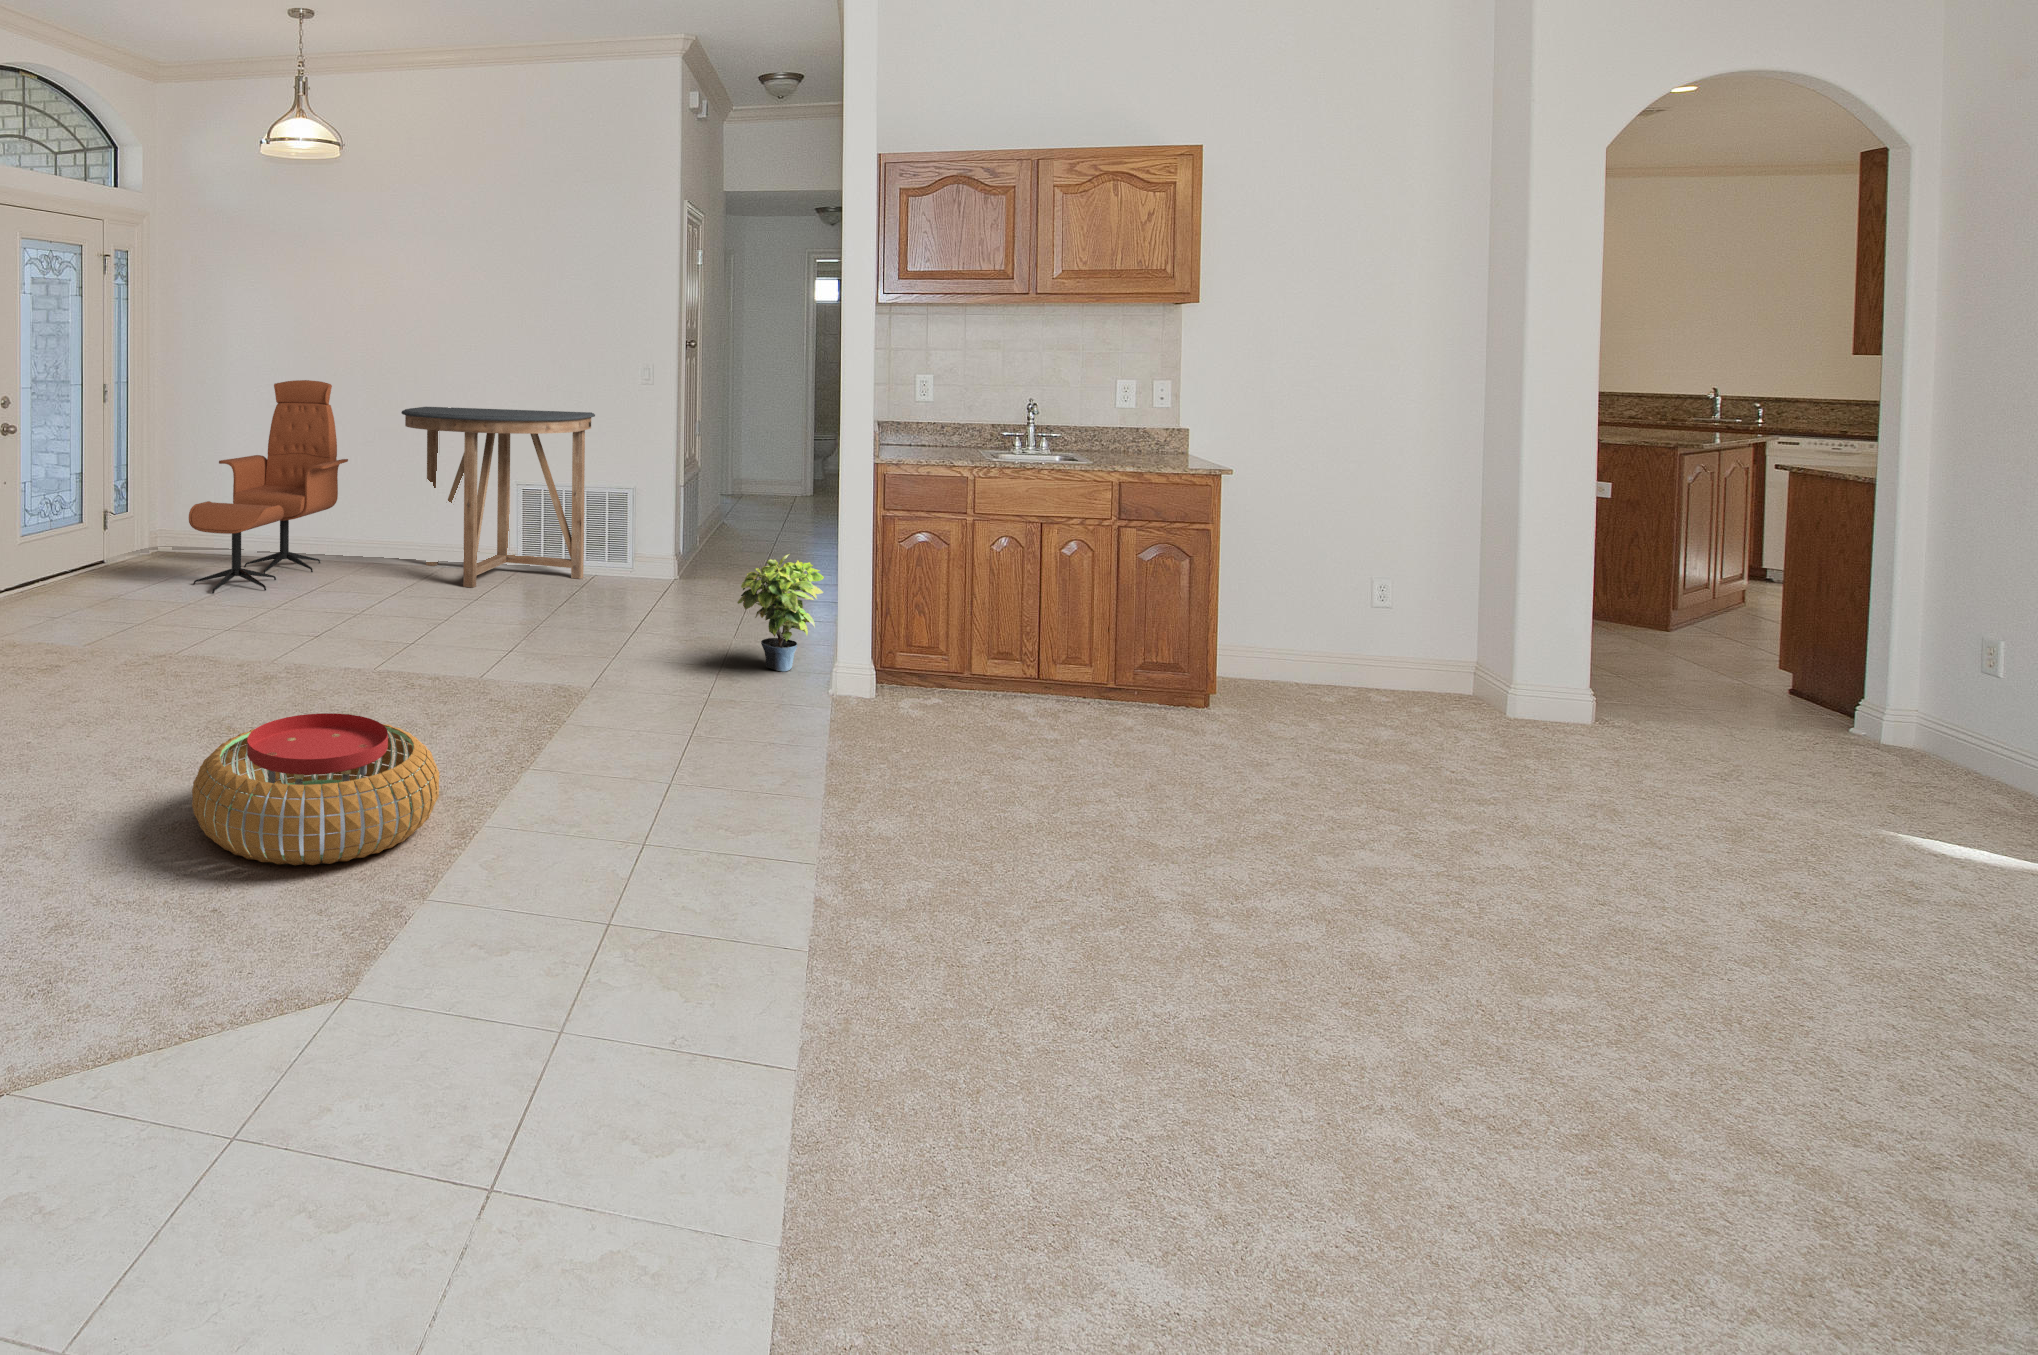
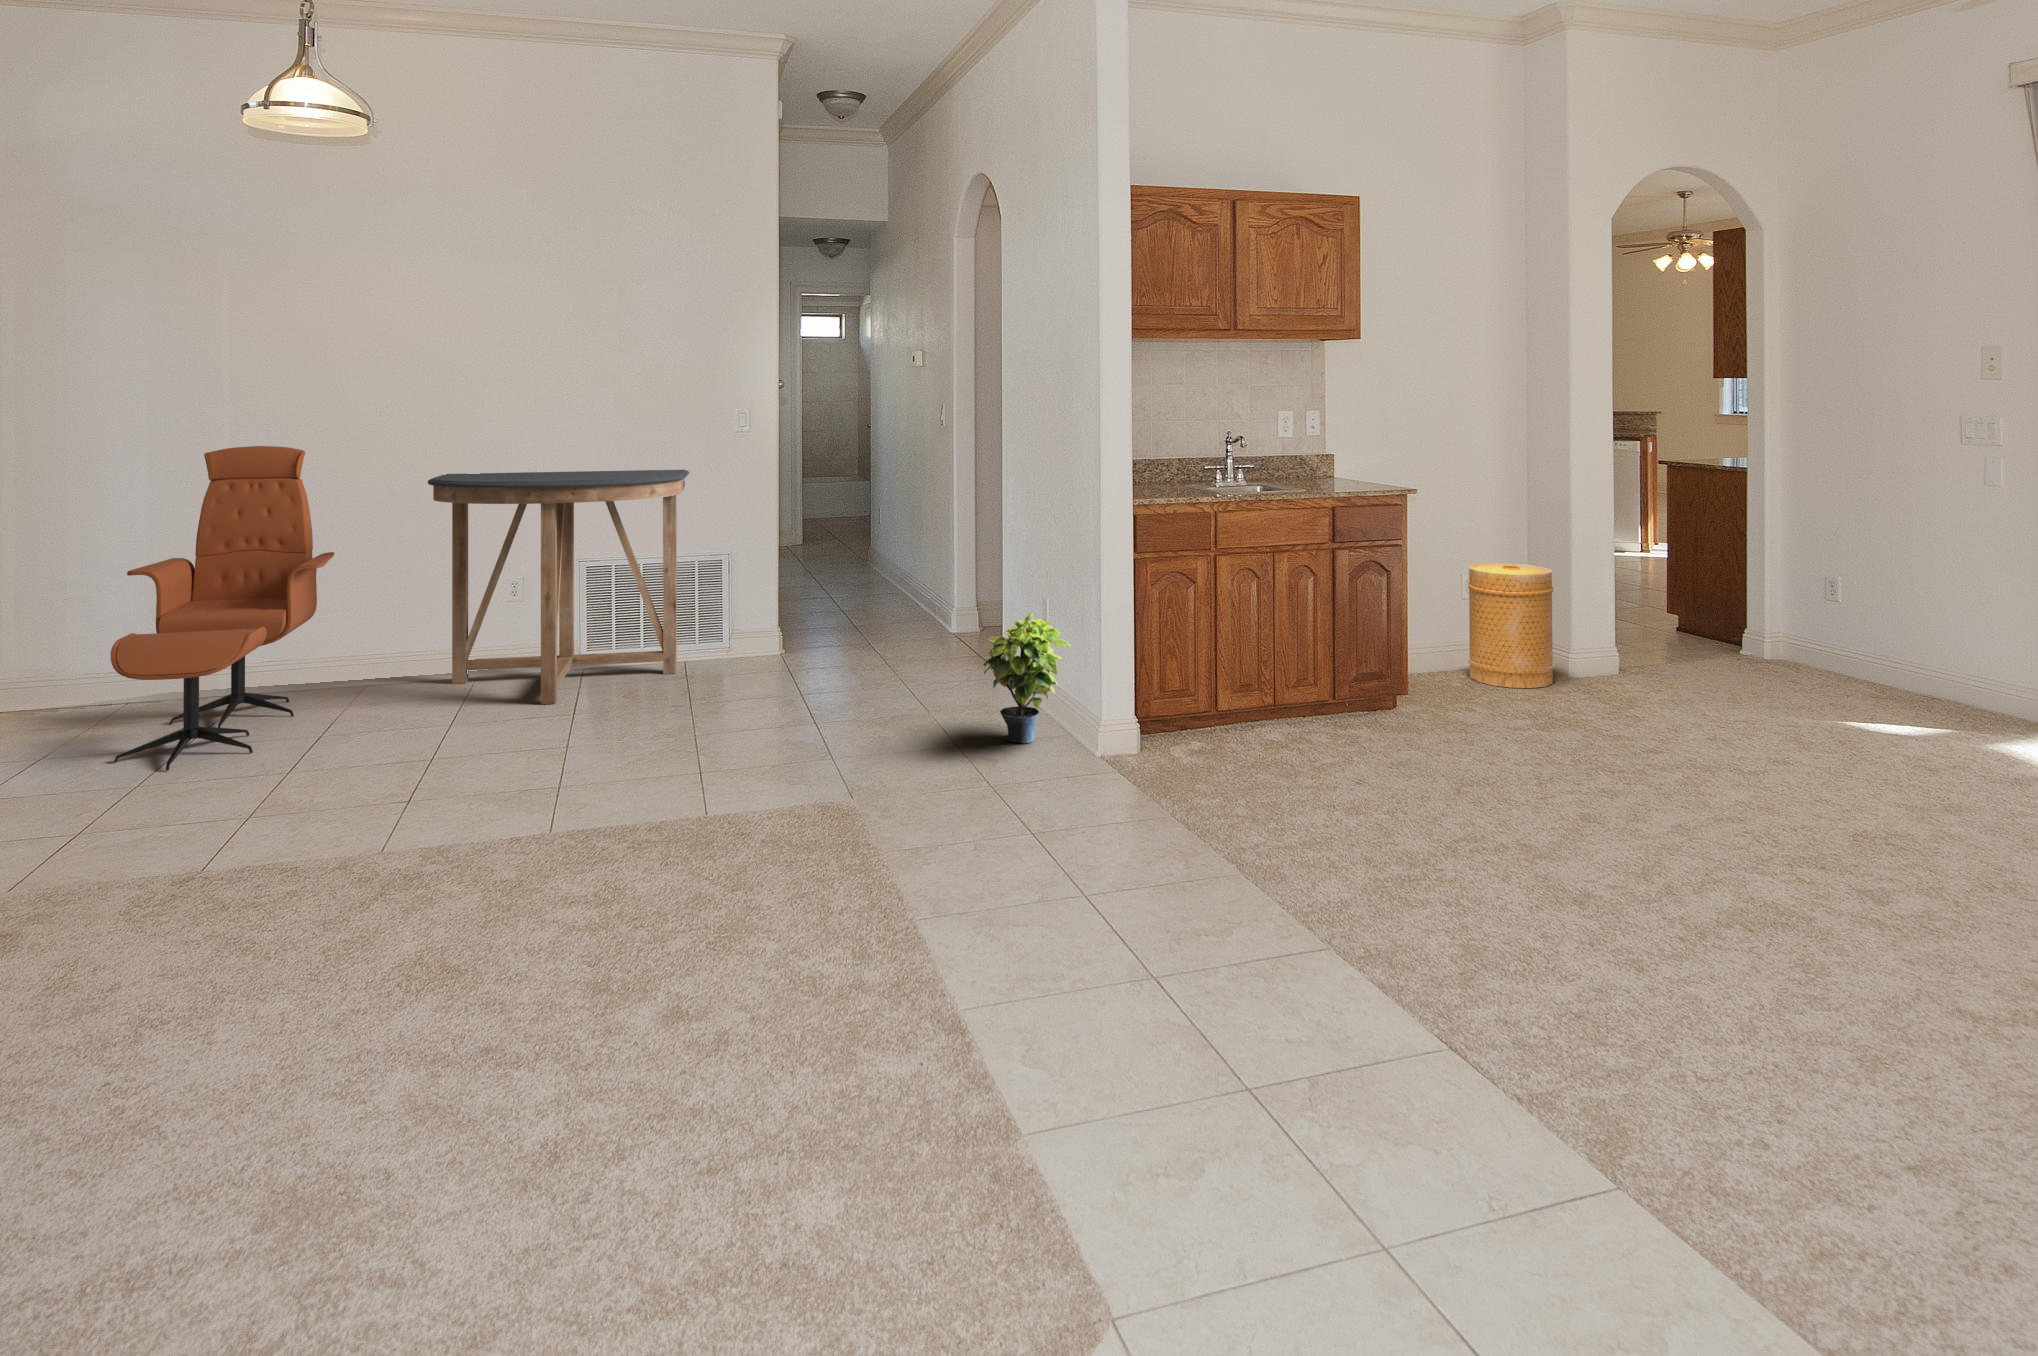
basket: none [1353,565,1473,716] -> present [1468,563,1554,688]
pouf: present [192,713,439,865] -> none [585,895,932,1139]

